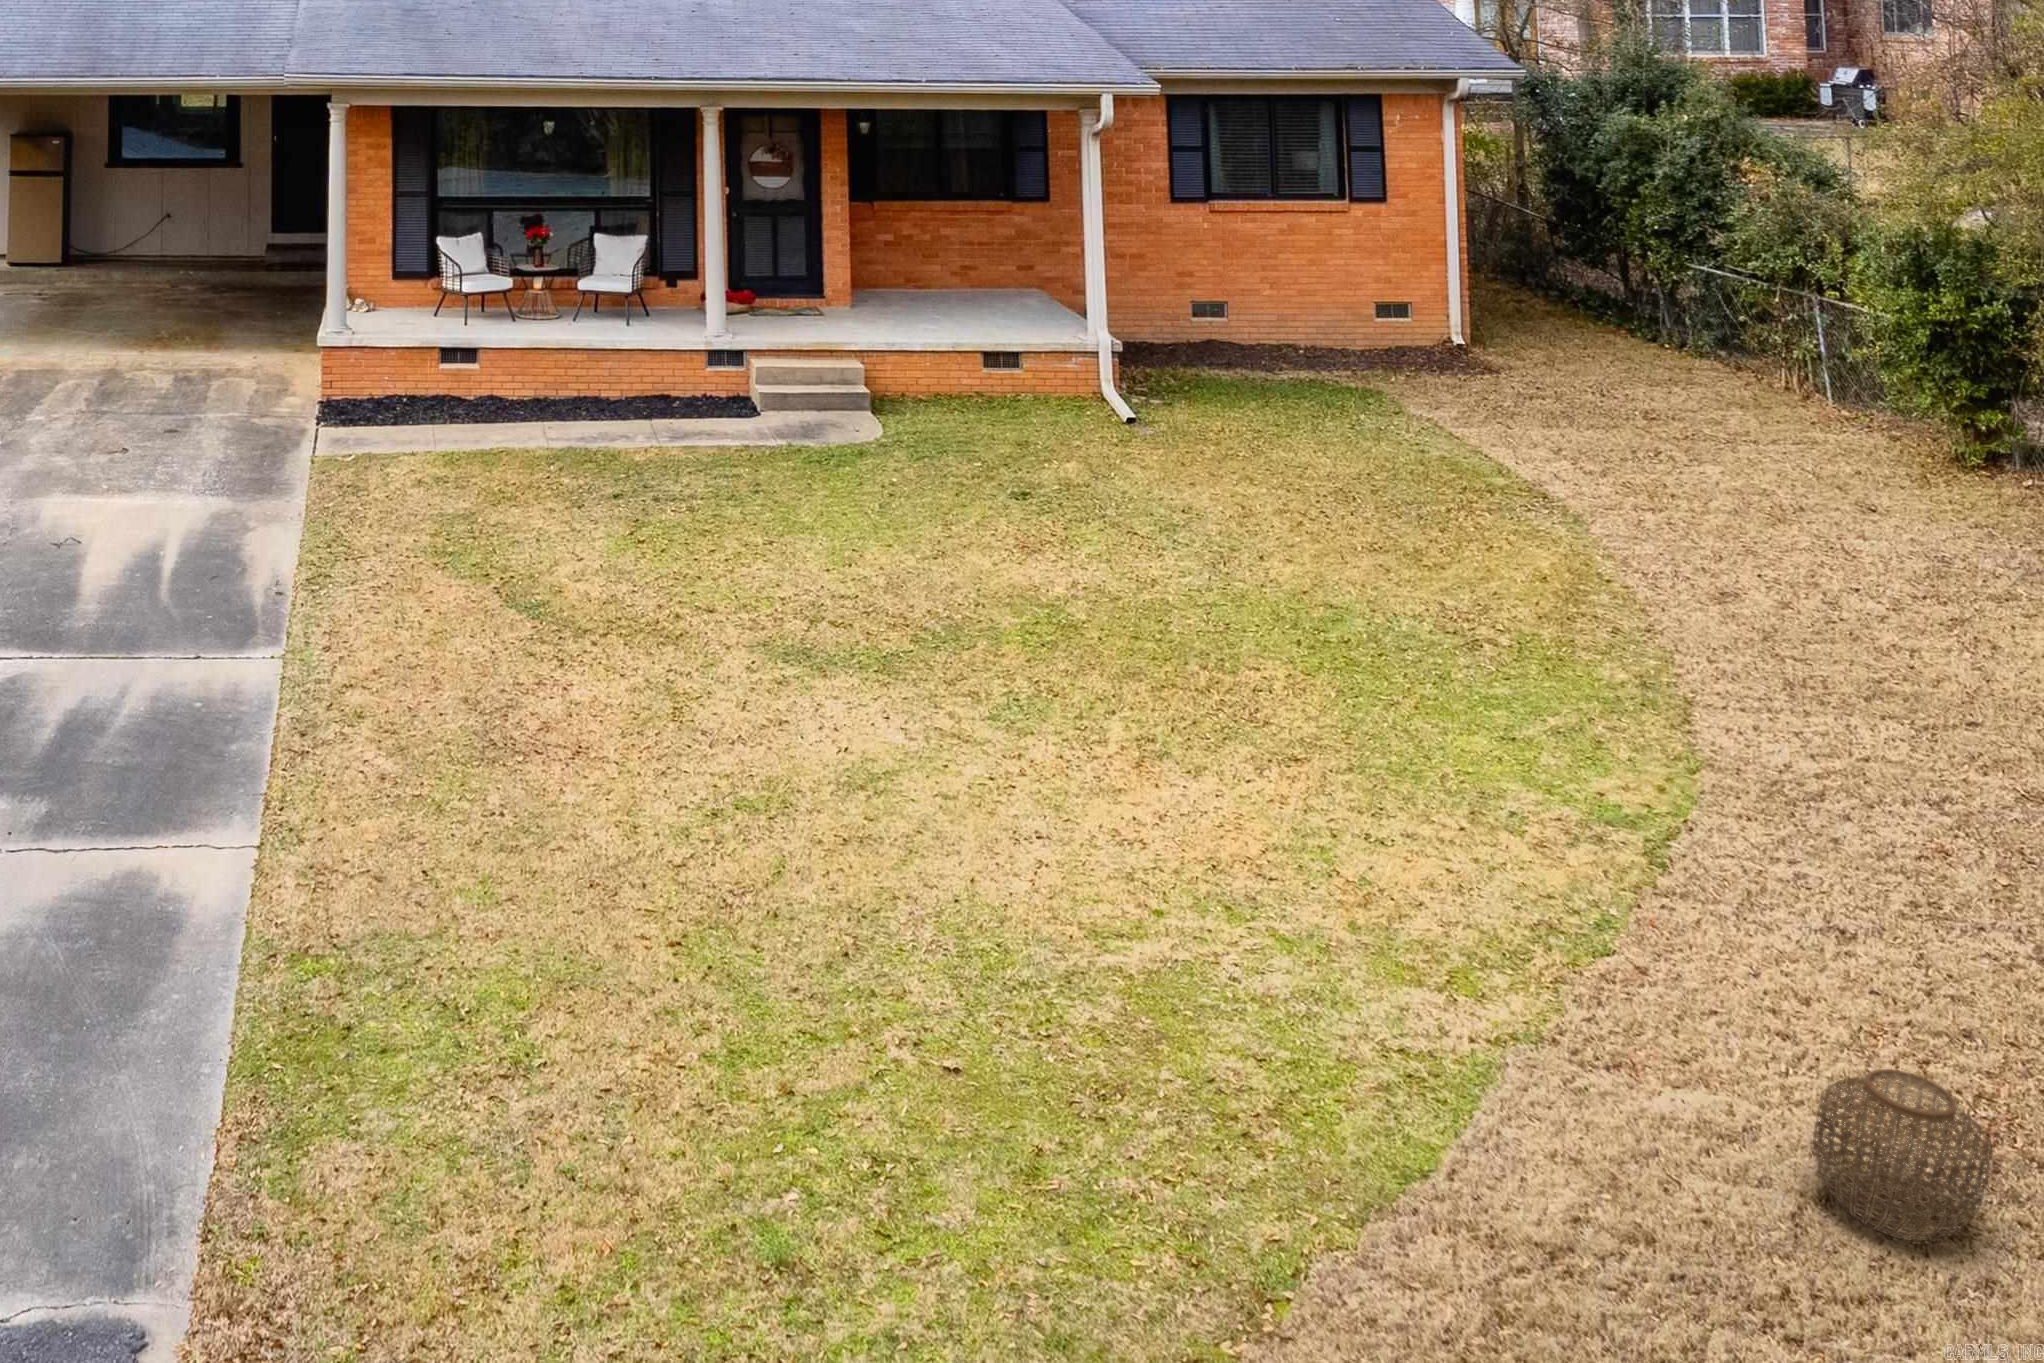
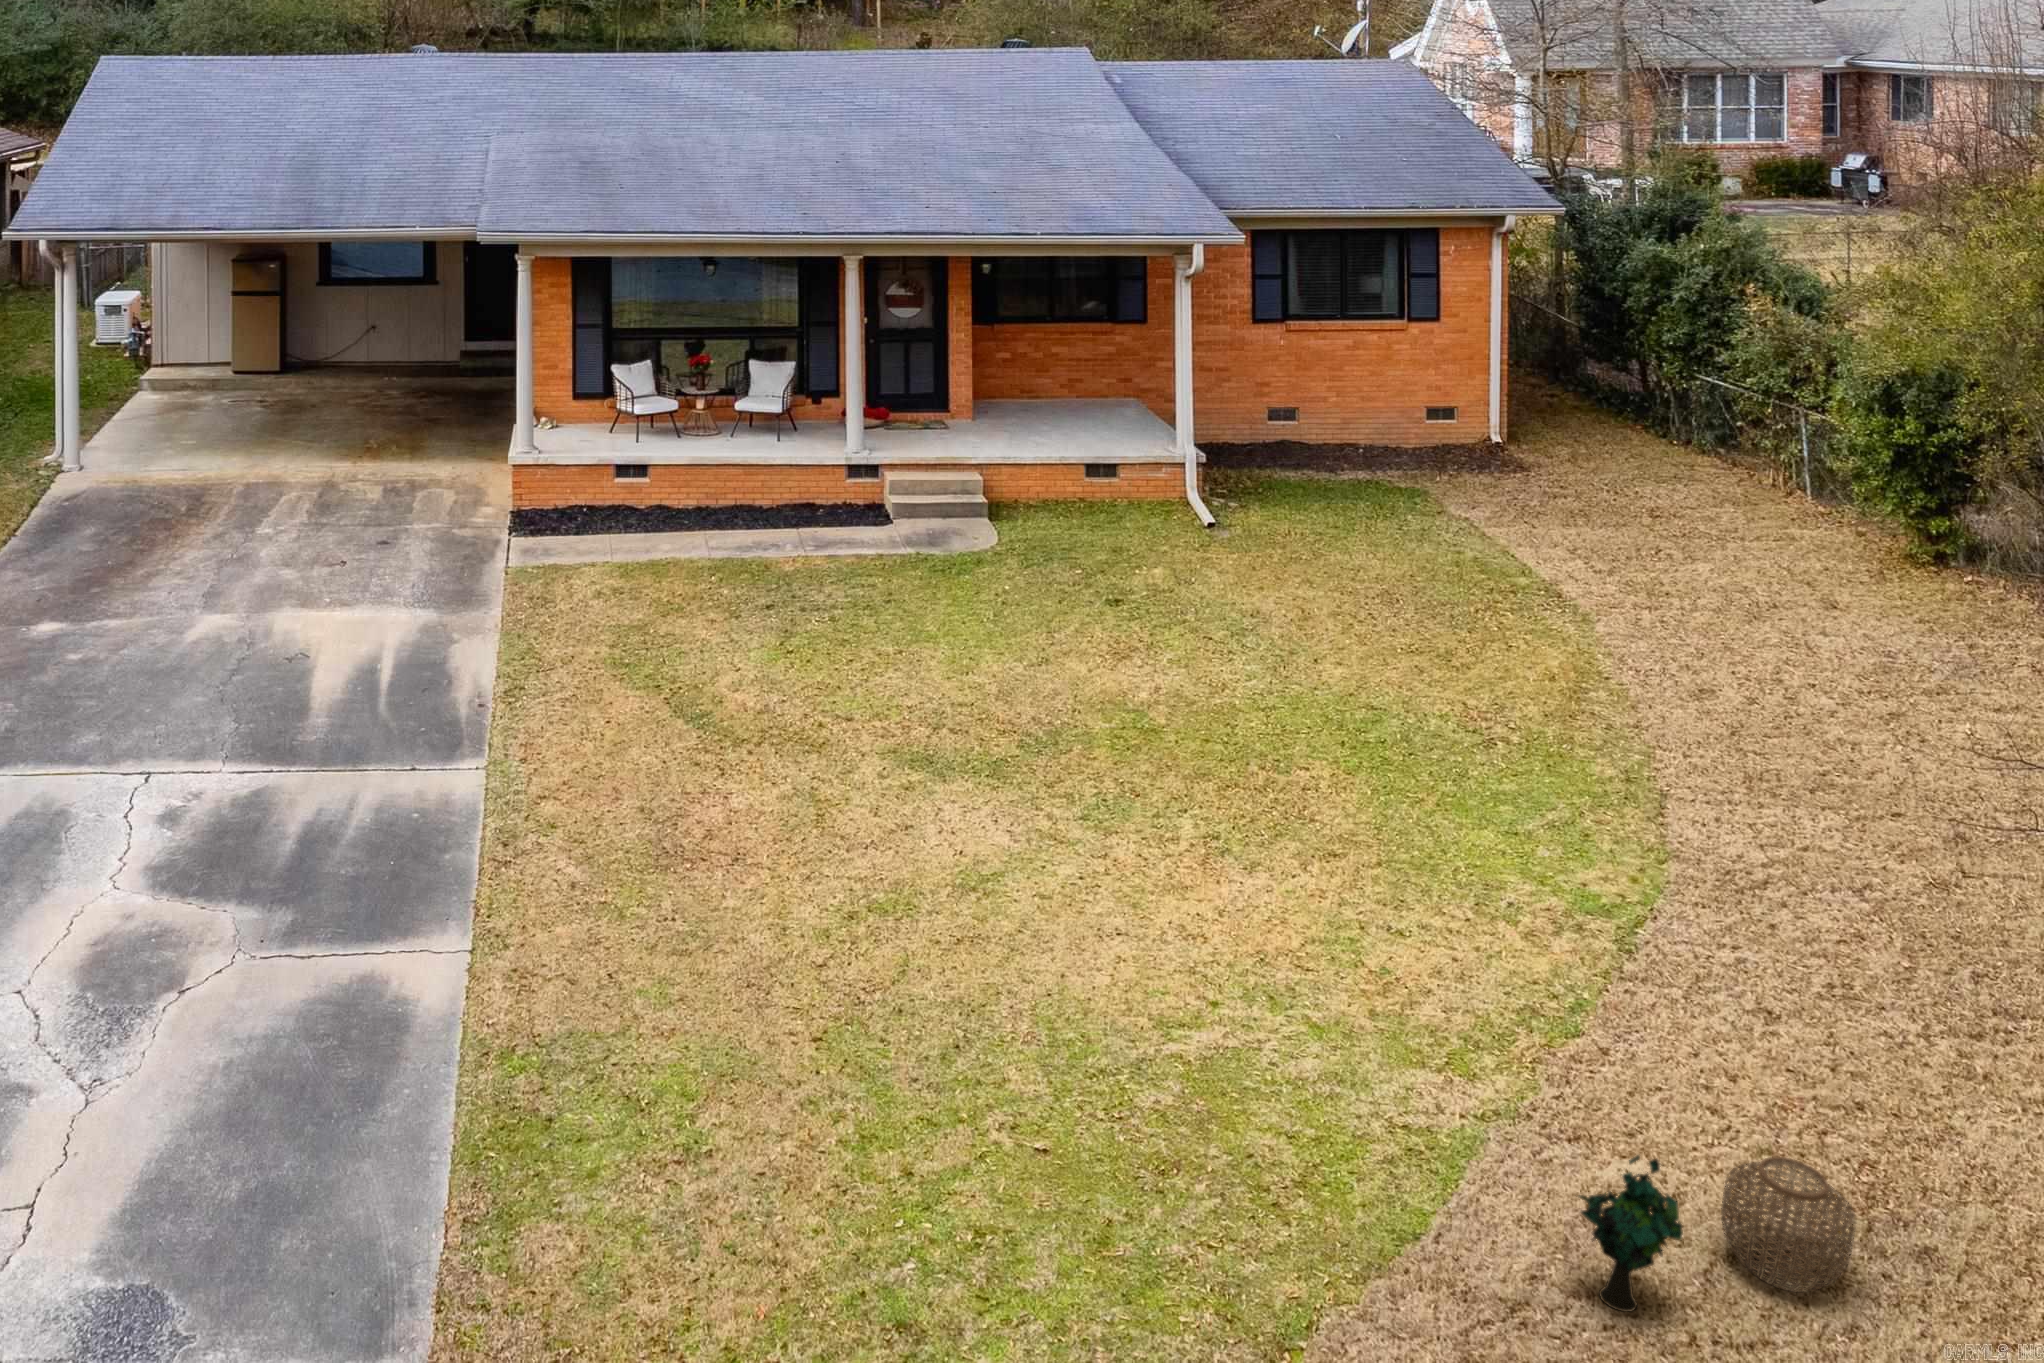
decorative plant: none [1633,1057,1778,1262] -> present [1579,1156,1683,1312]

